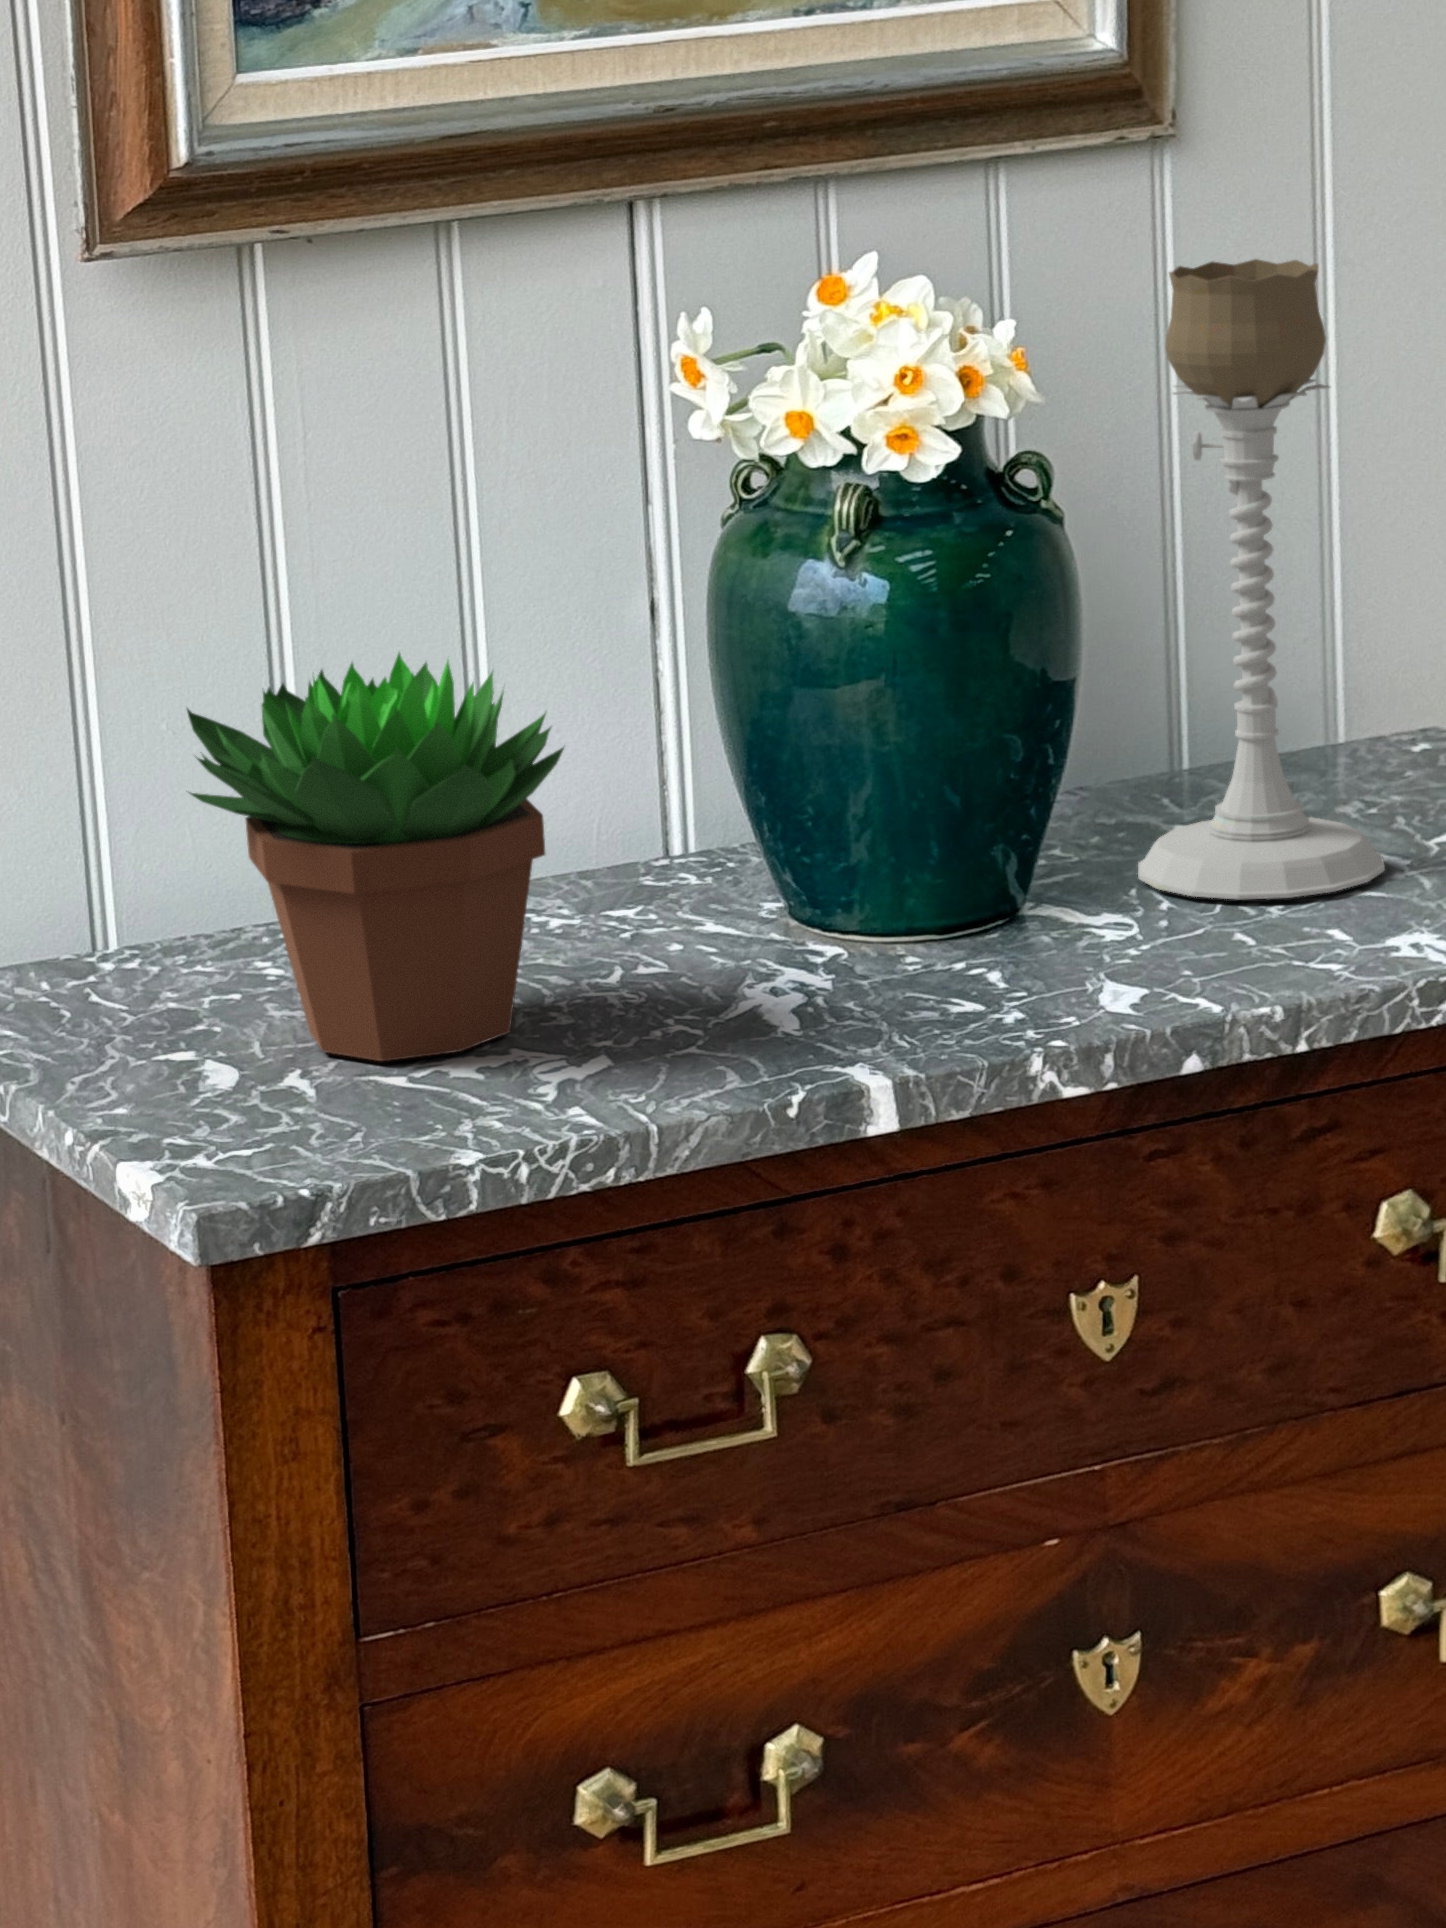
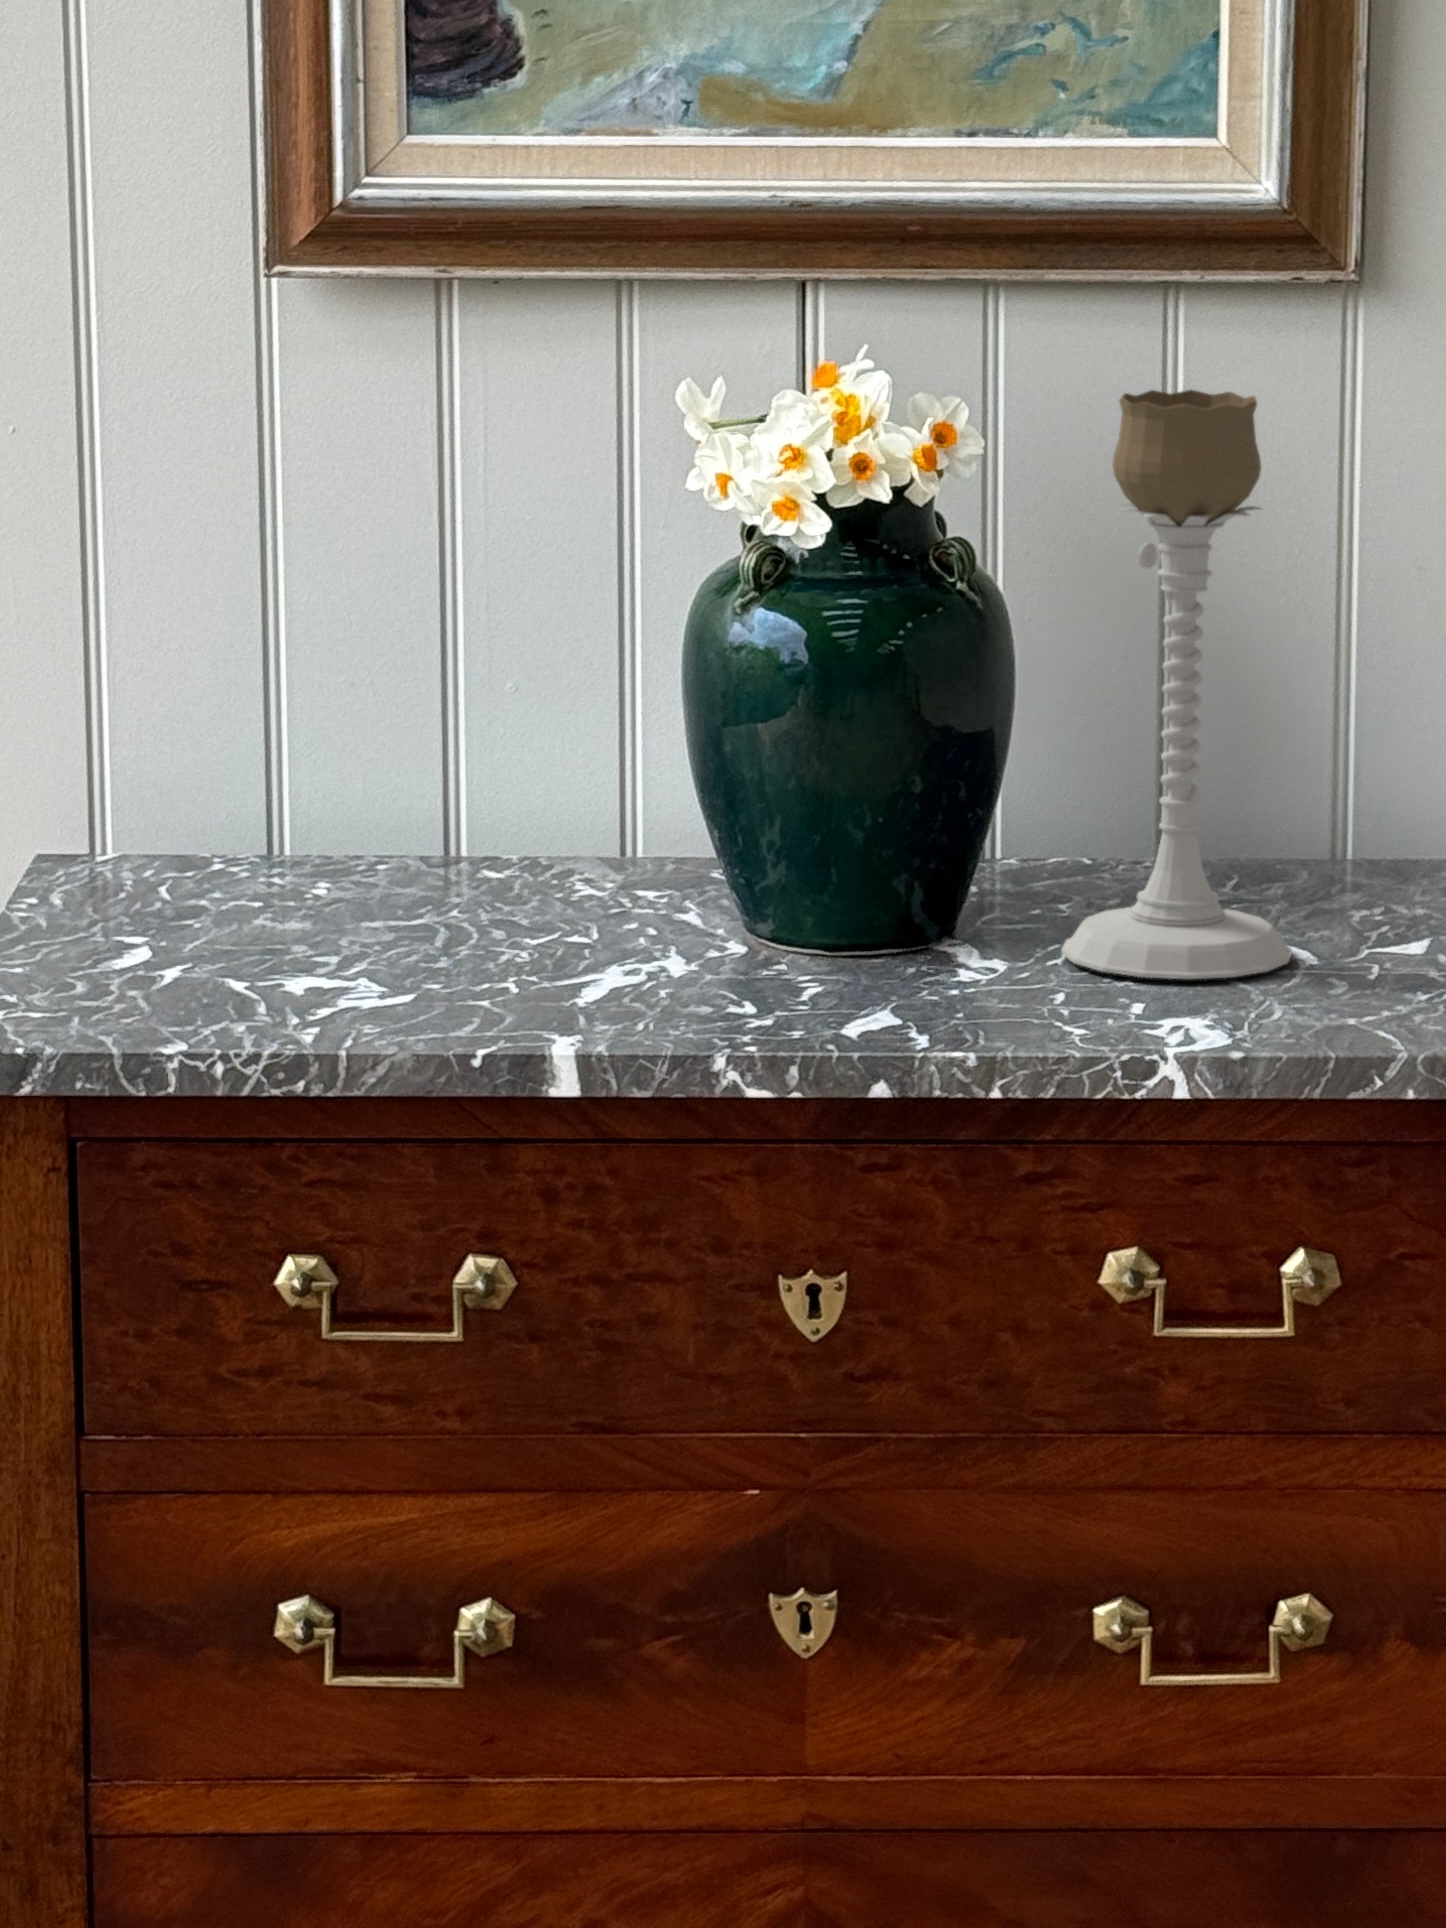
succulent plant: present [187,653,564,1061] -> none [134,633,467,974]

